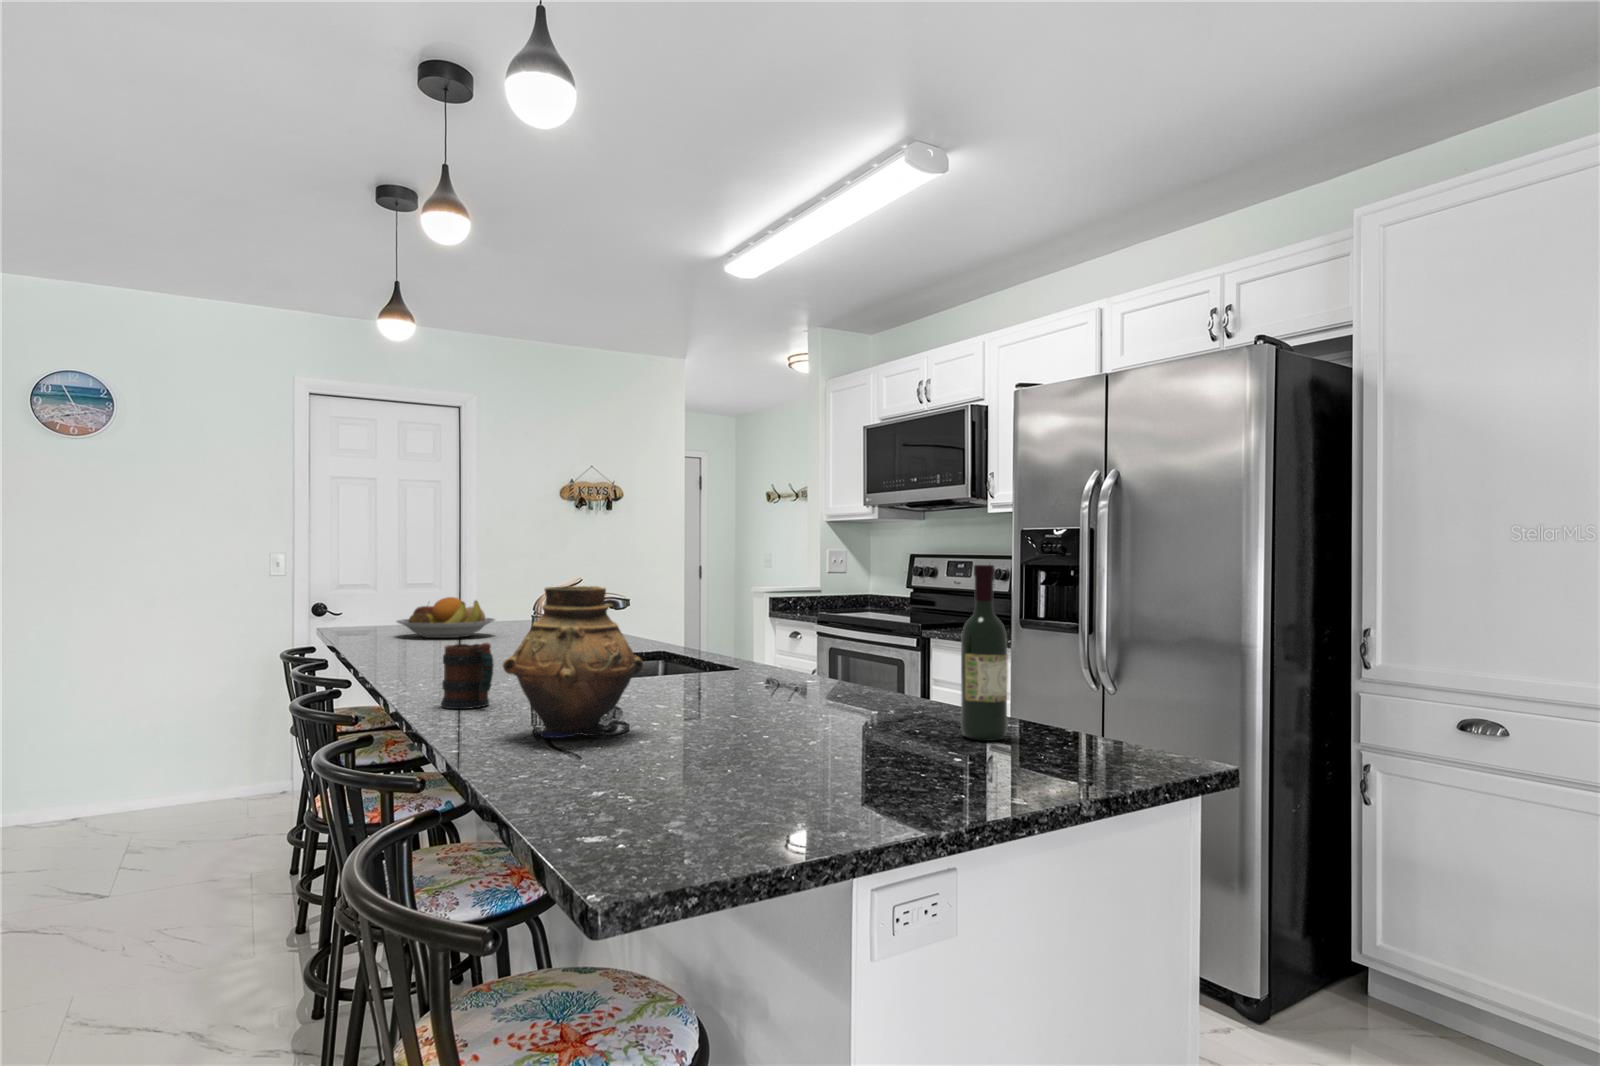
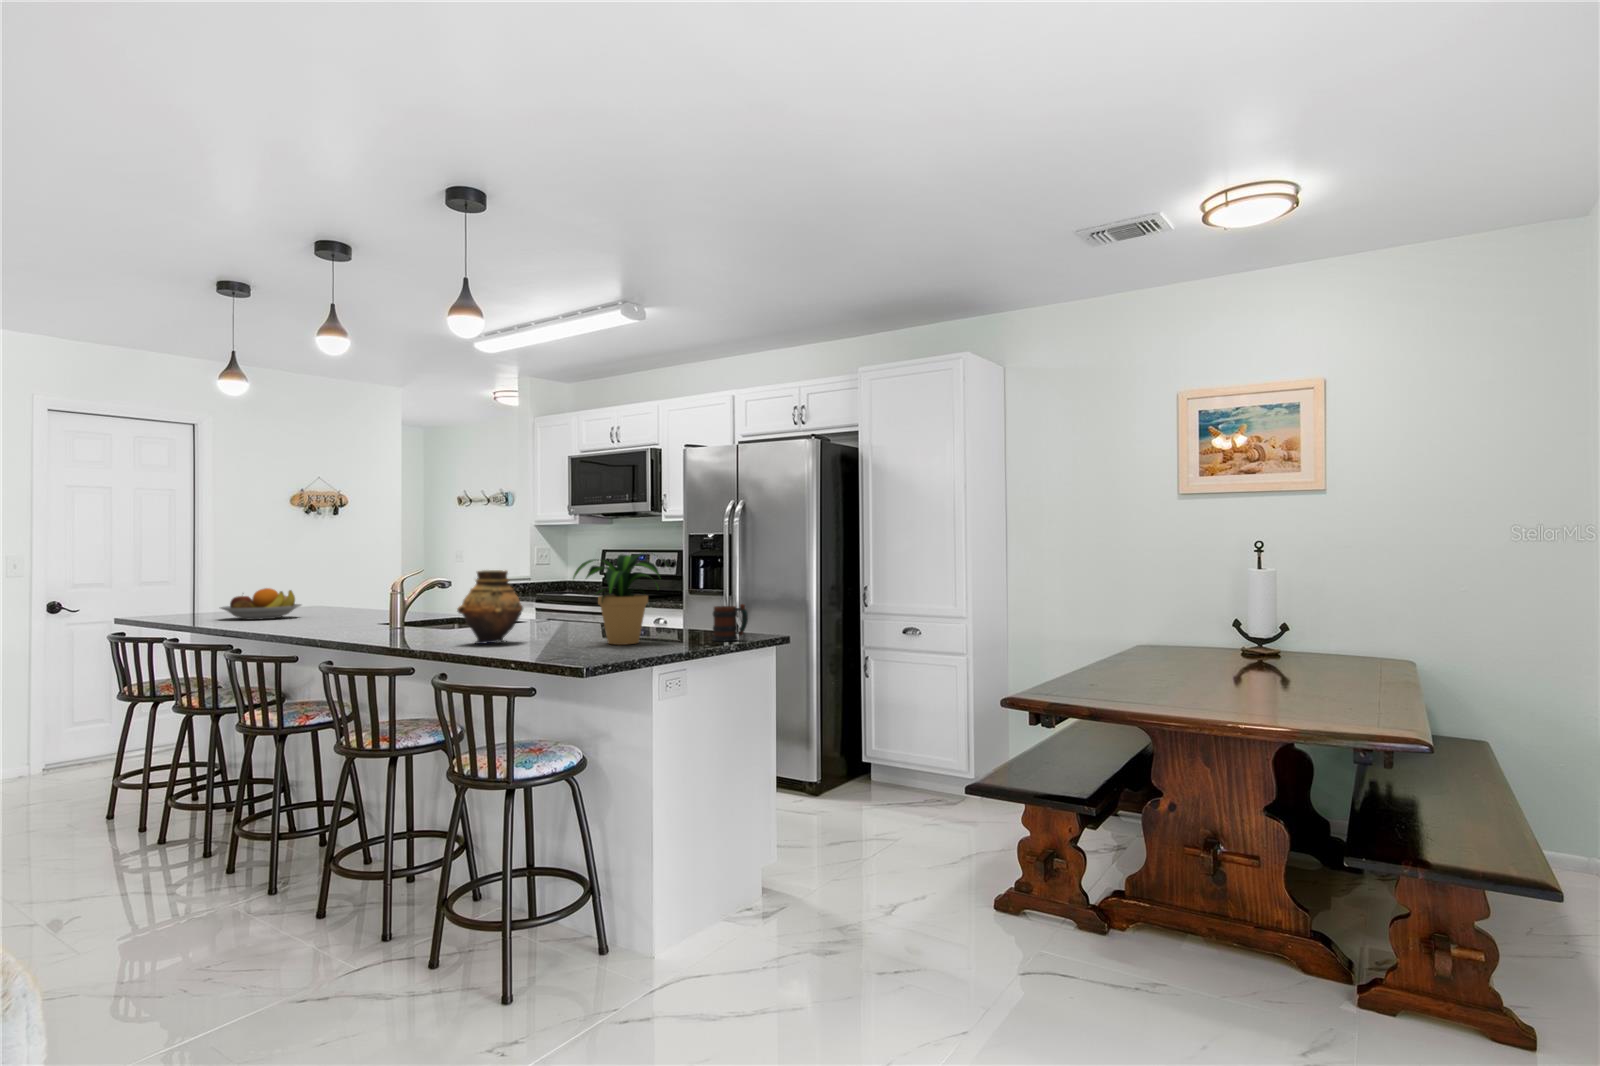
potted plant: none [705,556,934,770] -> present [573,552,659,645]
wine bottle: present [961,565,1008,741] -> none [676,556,697,636]
mug: present [441,643,494,709] -> present [713,604,748,641]

